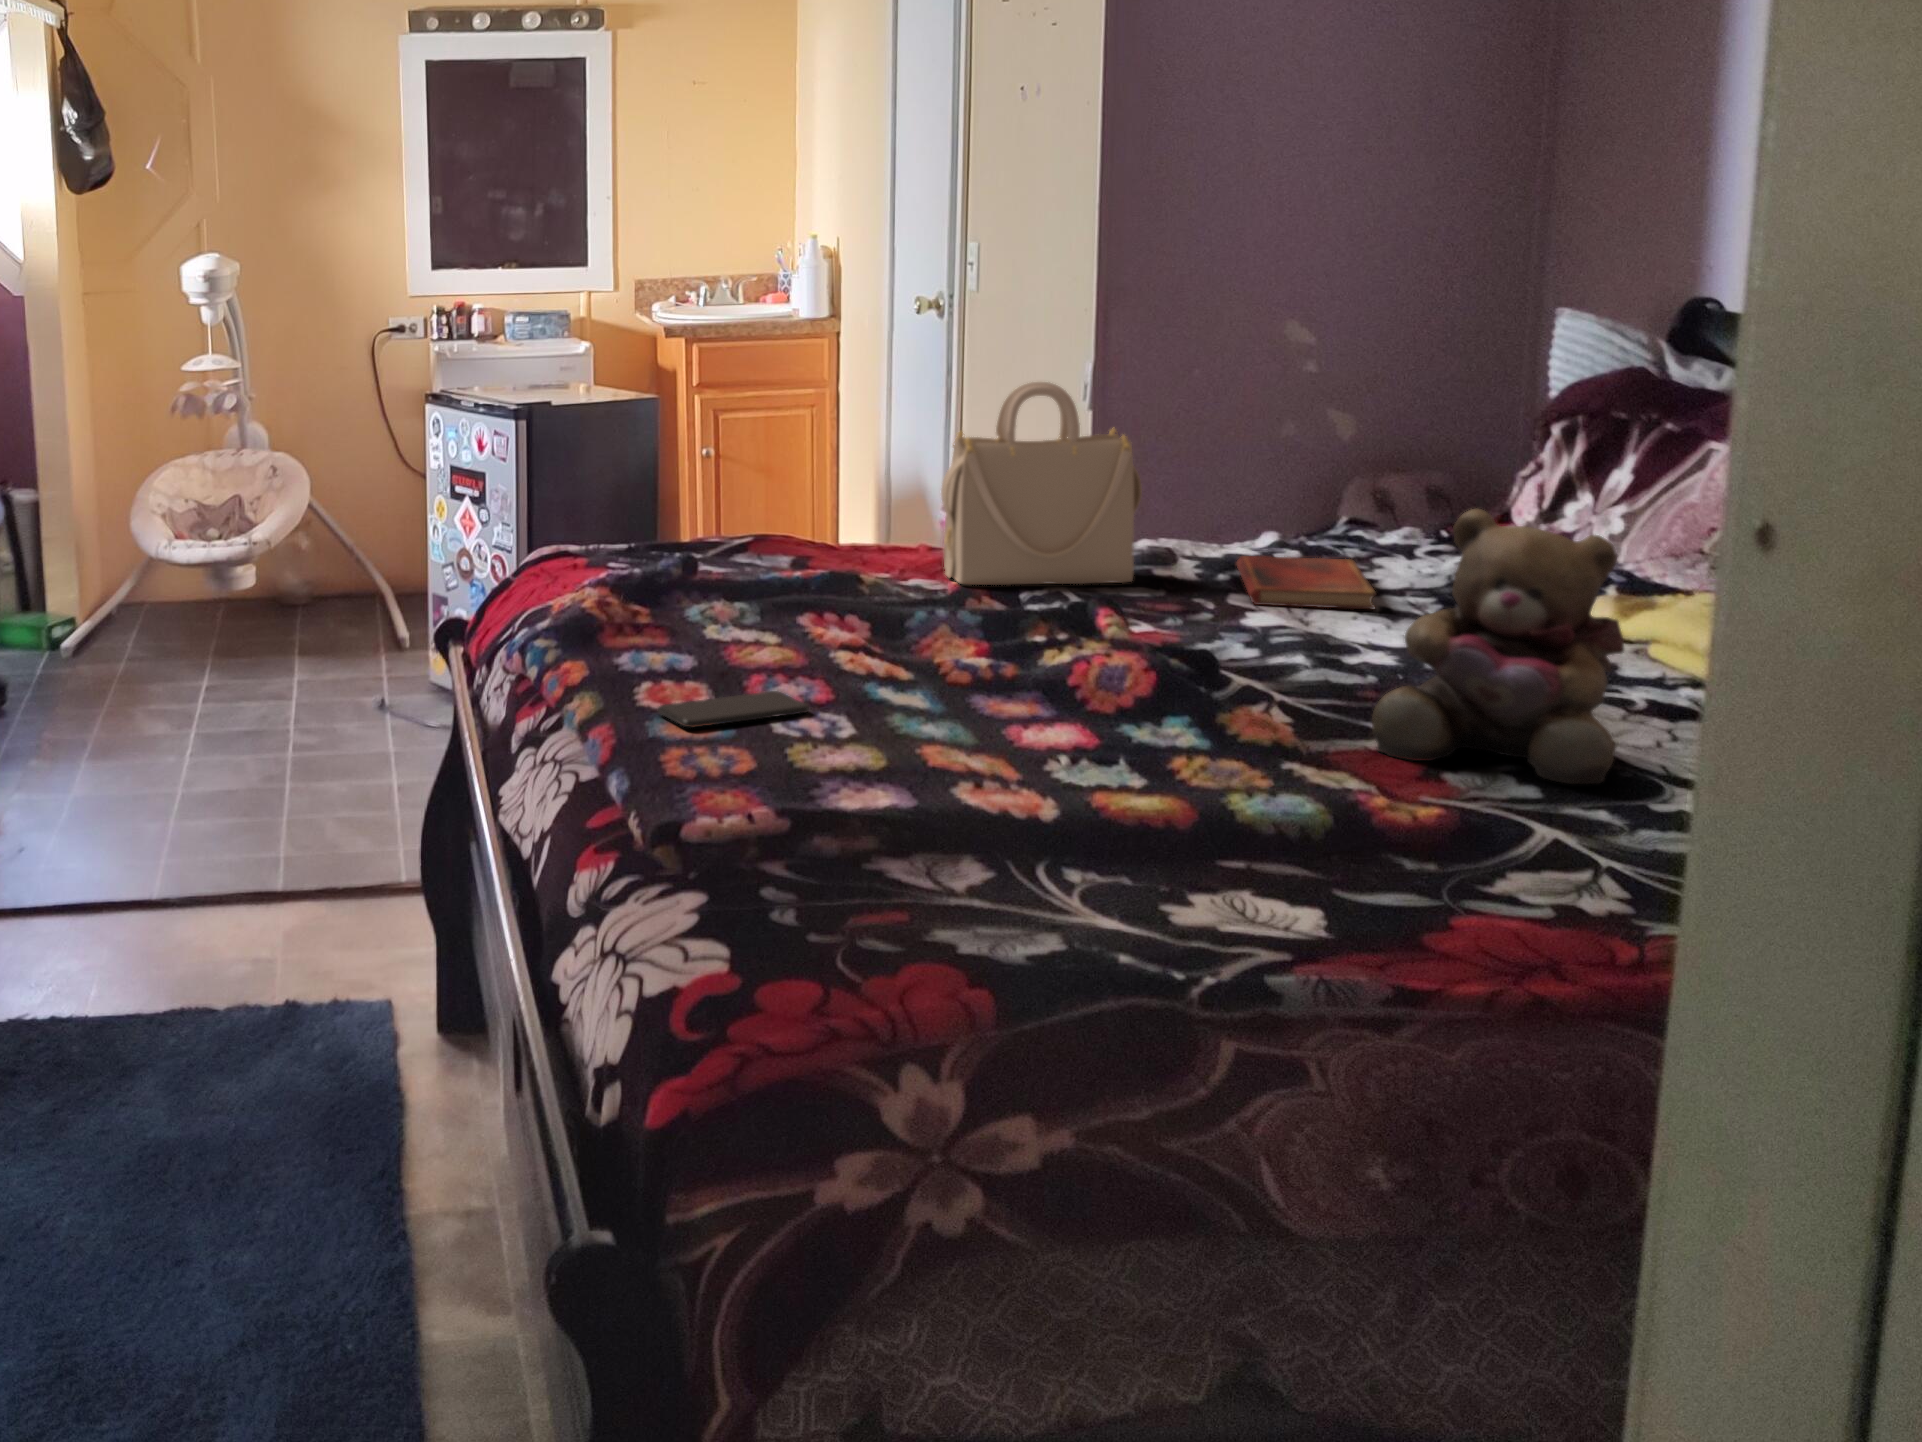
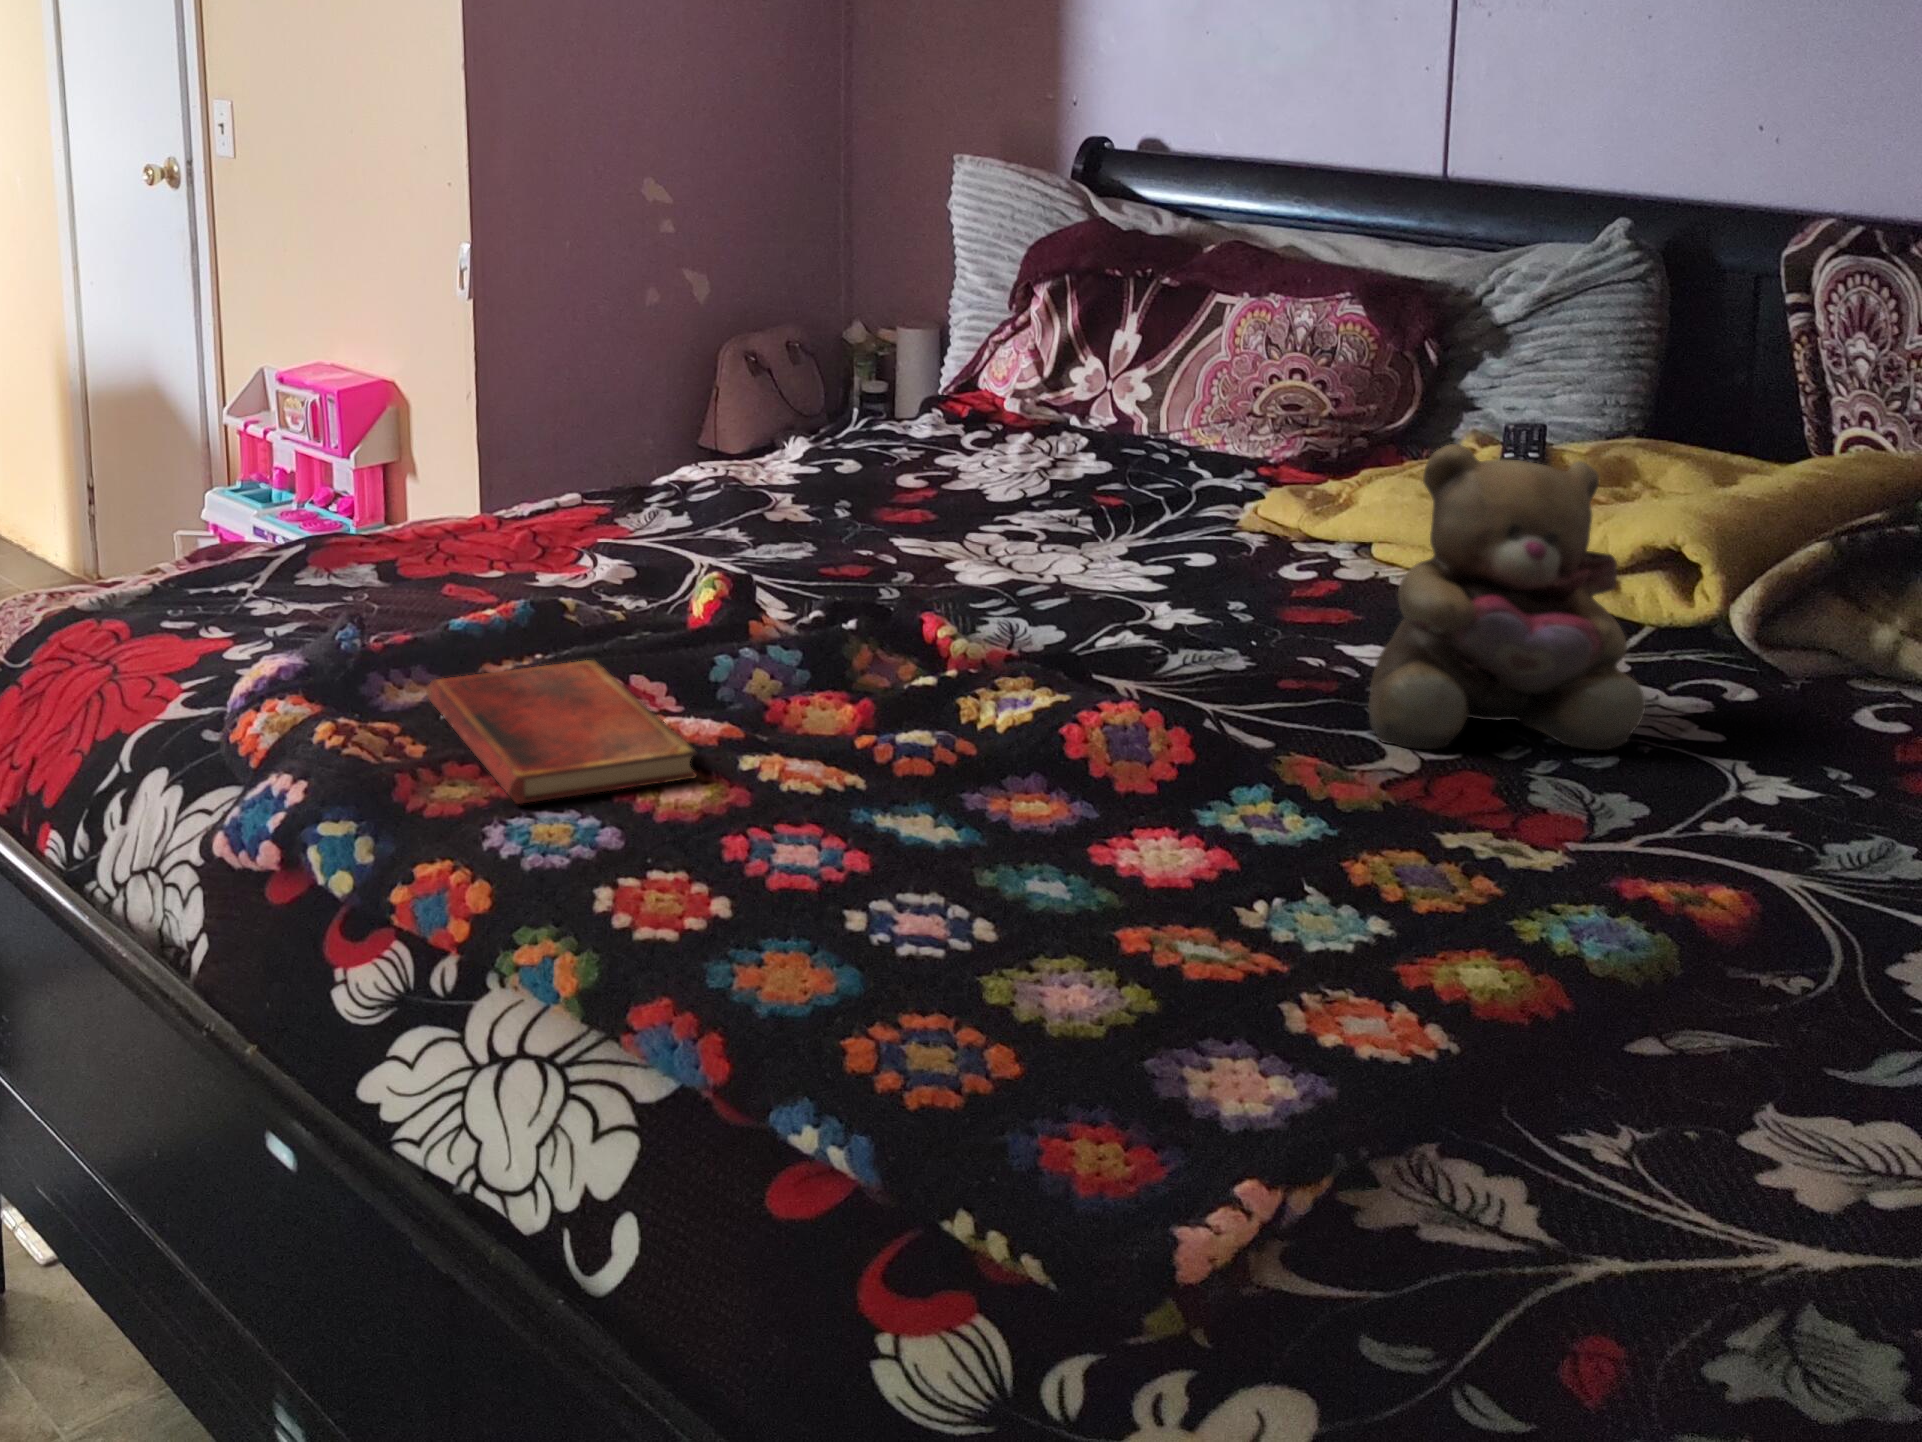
handbag: present [941,382,1142,585] -> none [553,299,776,562]
diary: present [1237,556,1376,610] -> present [426,660,698,804]
smartphone: present [658,691,809,728] -> none [667,818,844,920]

